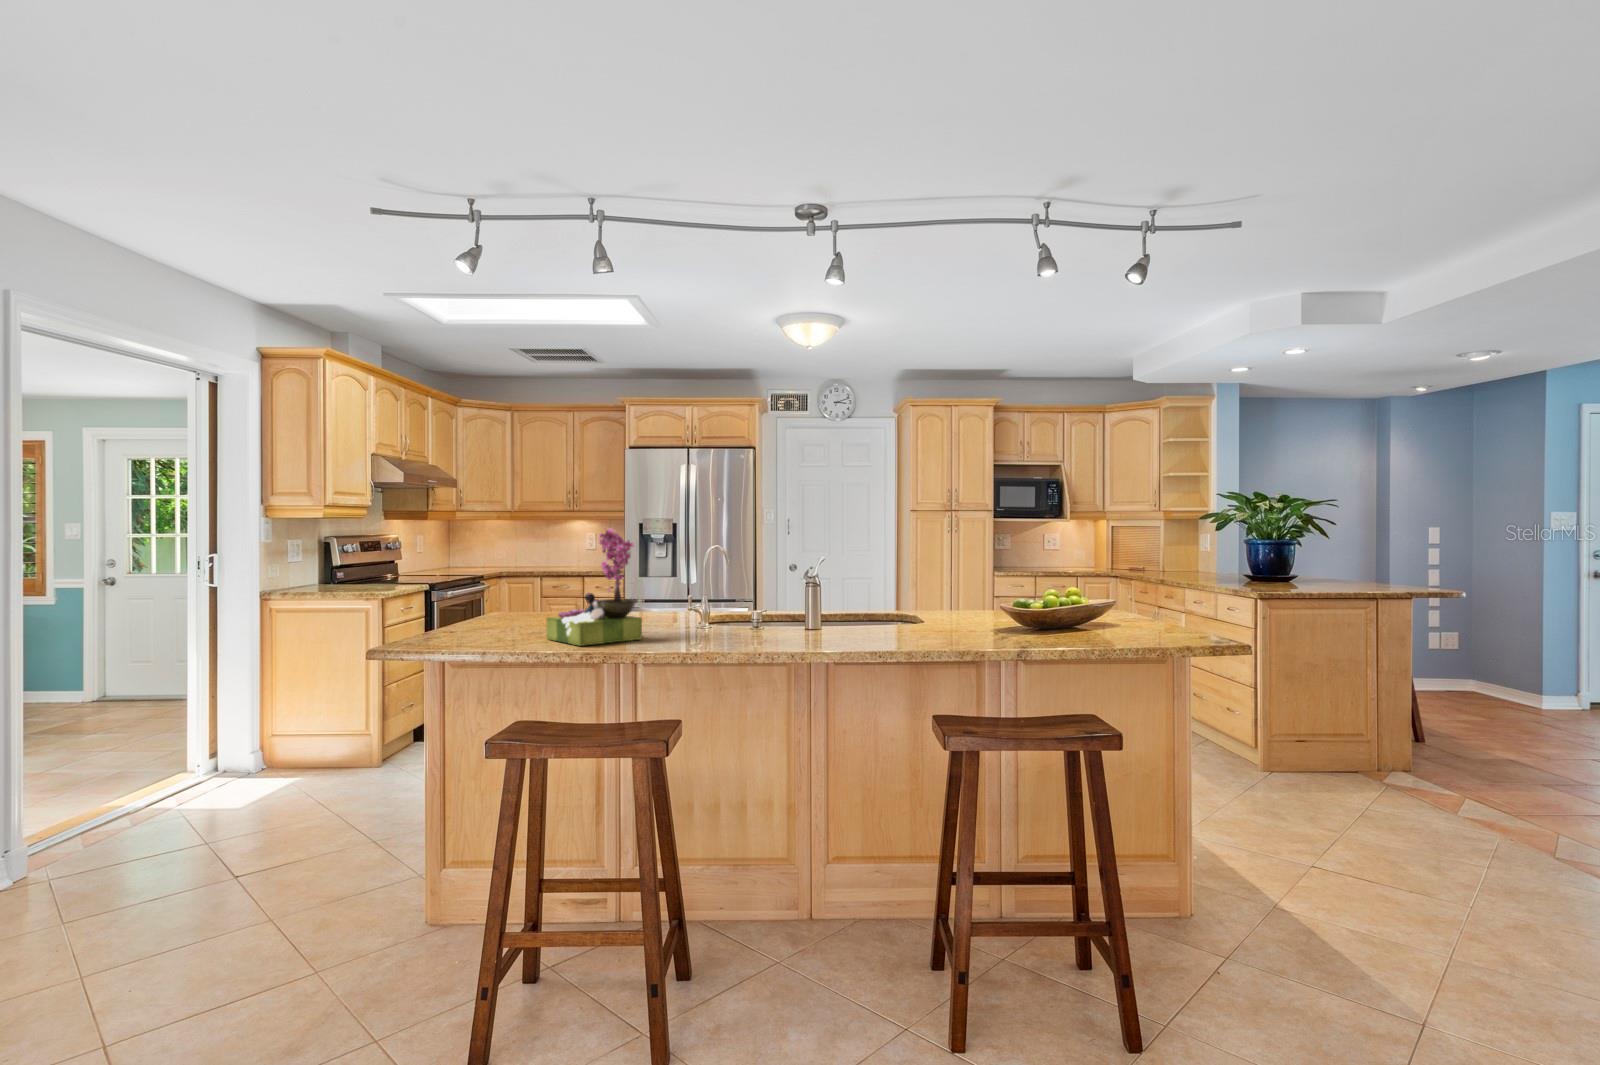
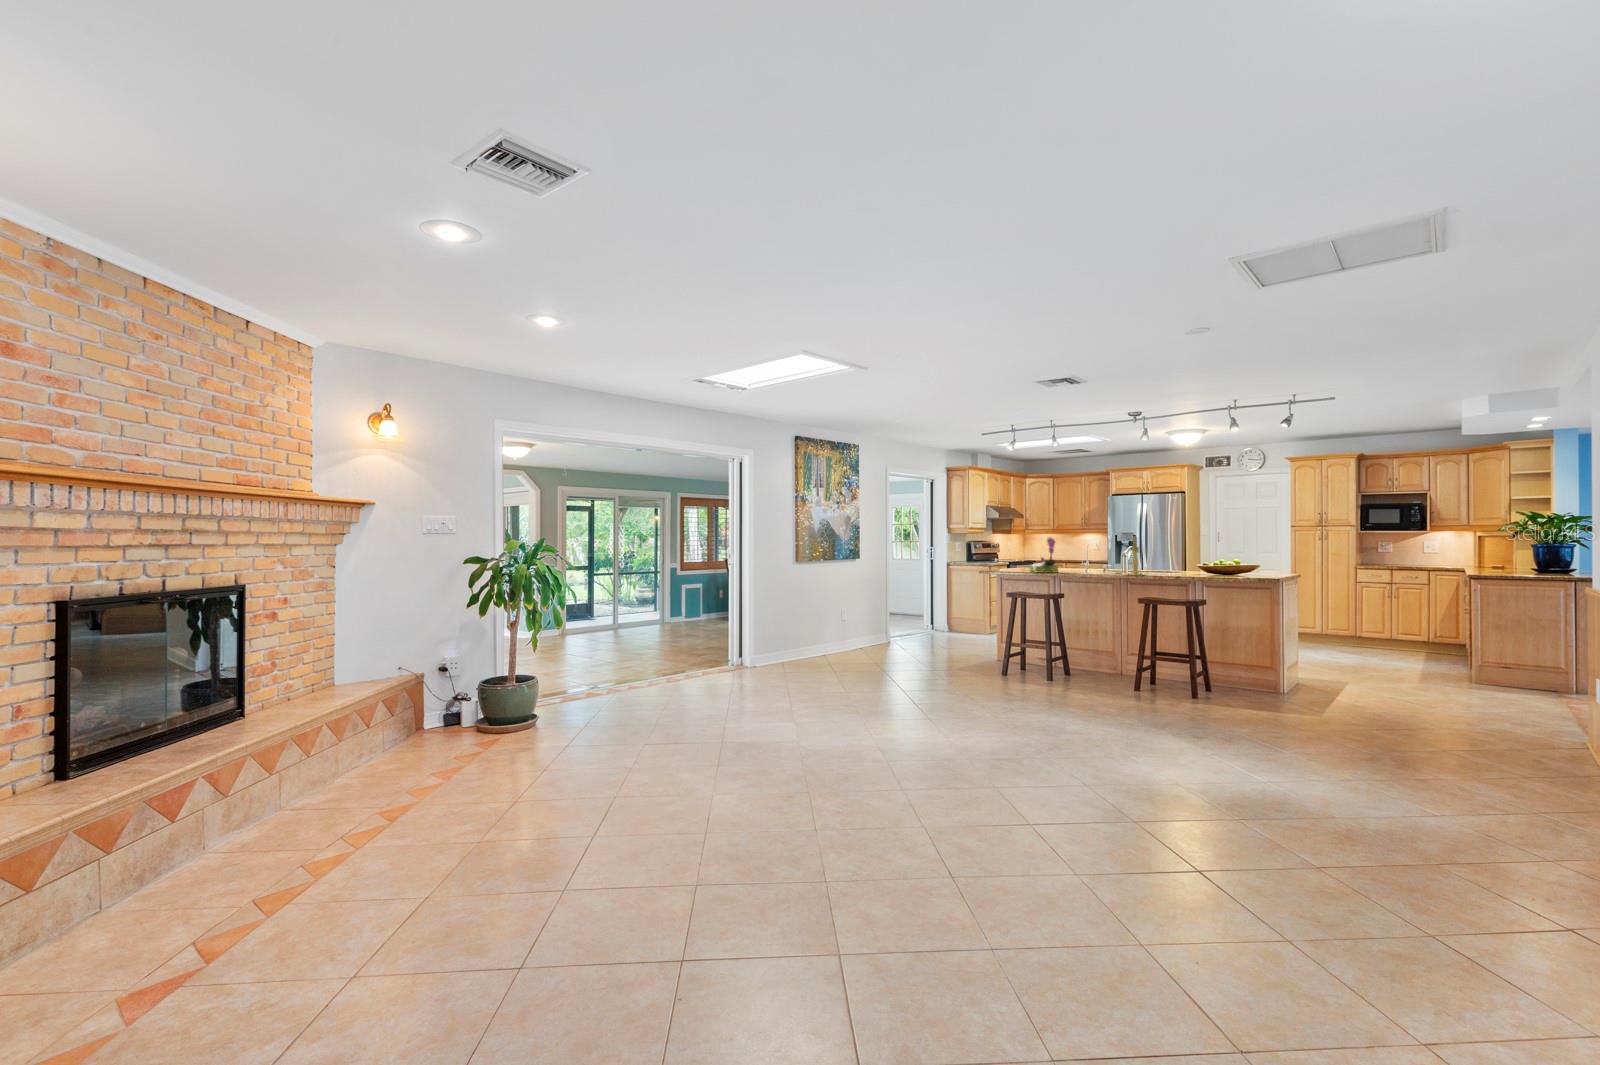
candle holder: none [852,526,909,646] -> present [1129,537,1144,576]

